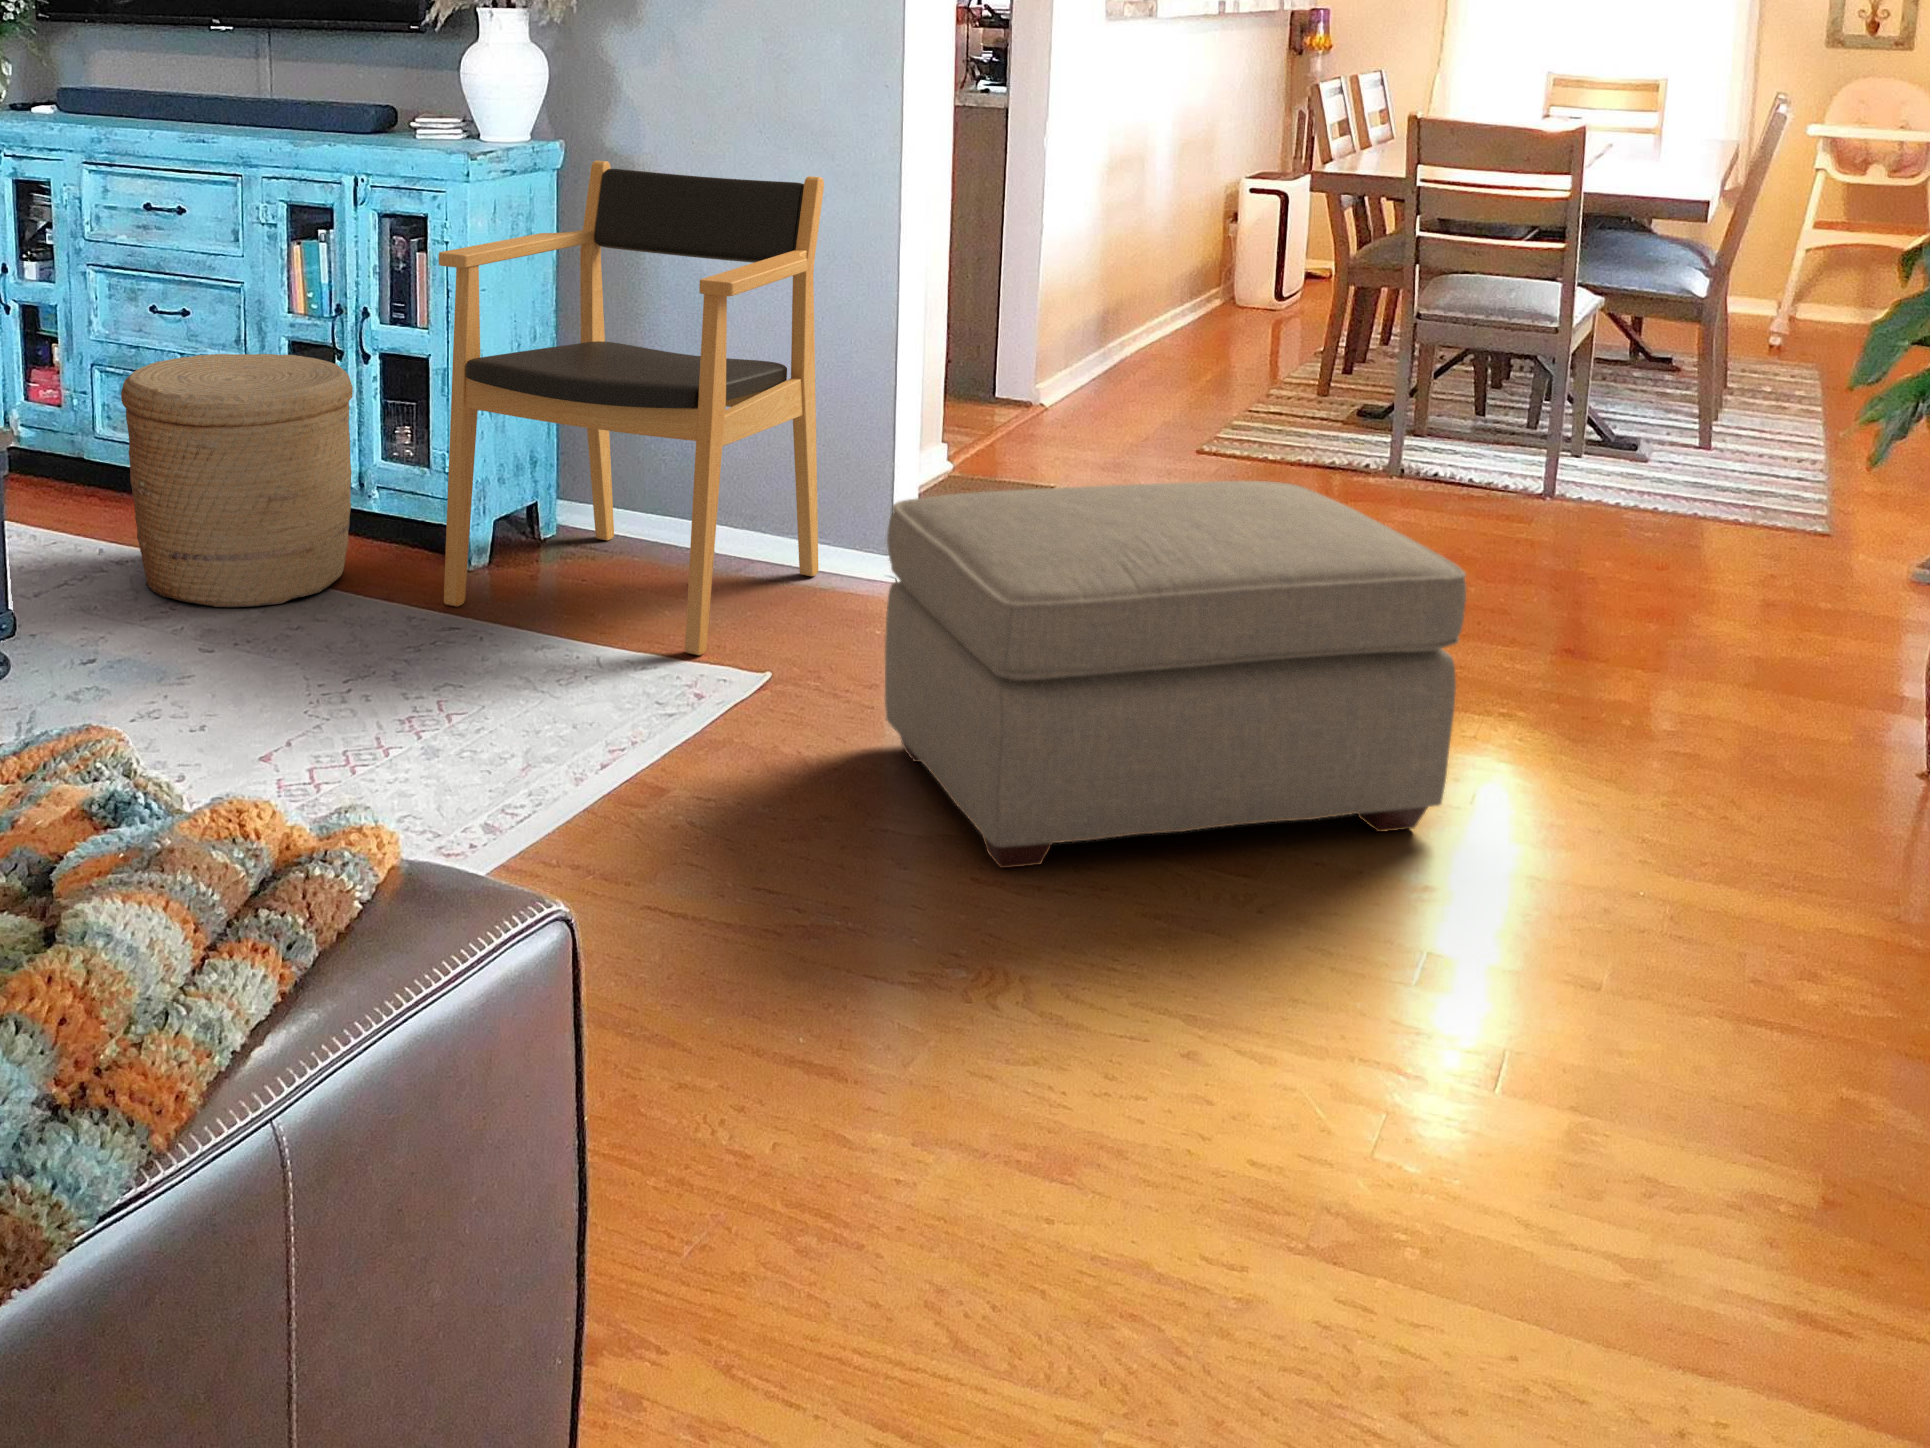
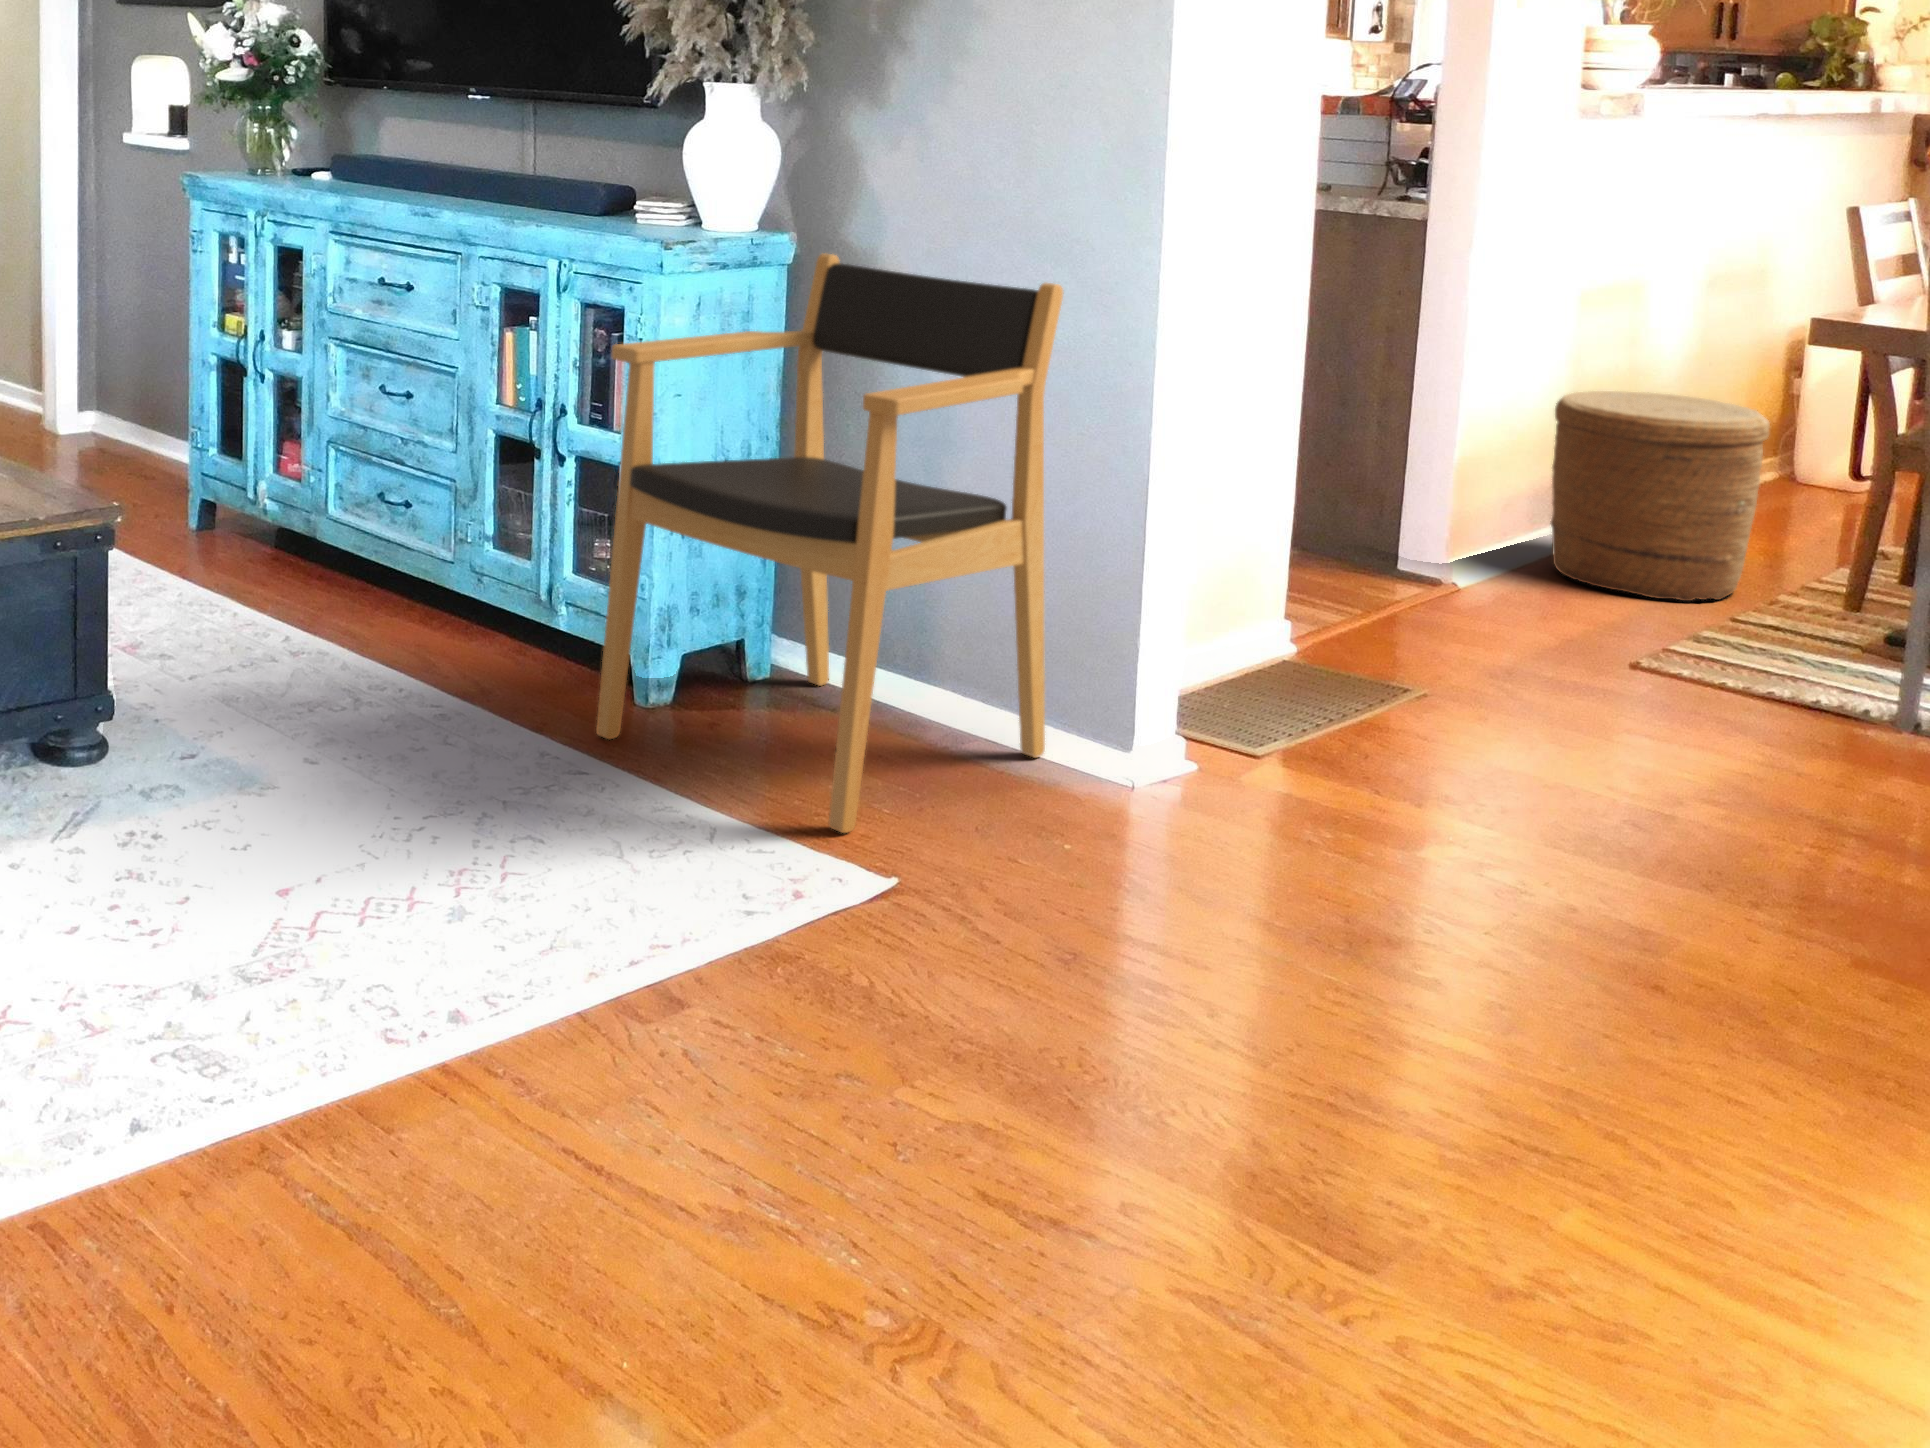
woven basket: present [121,354,353,607] -> present [1550,391,1770,601]
ottoman: present [885,481,1466,868] -> none [1003,678,1757,1217]

